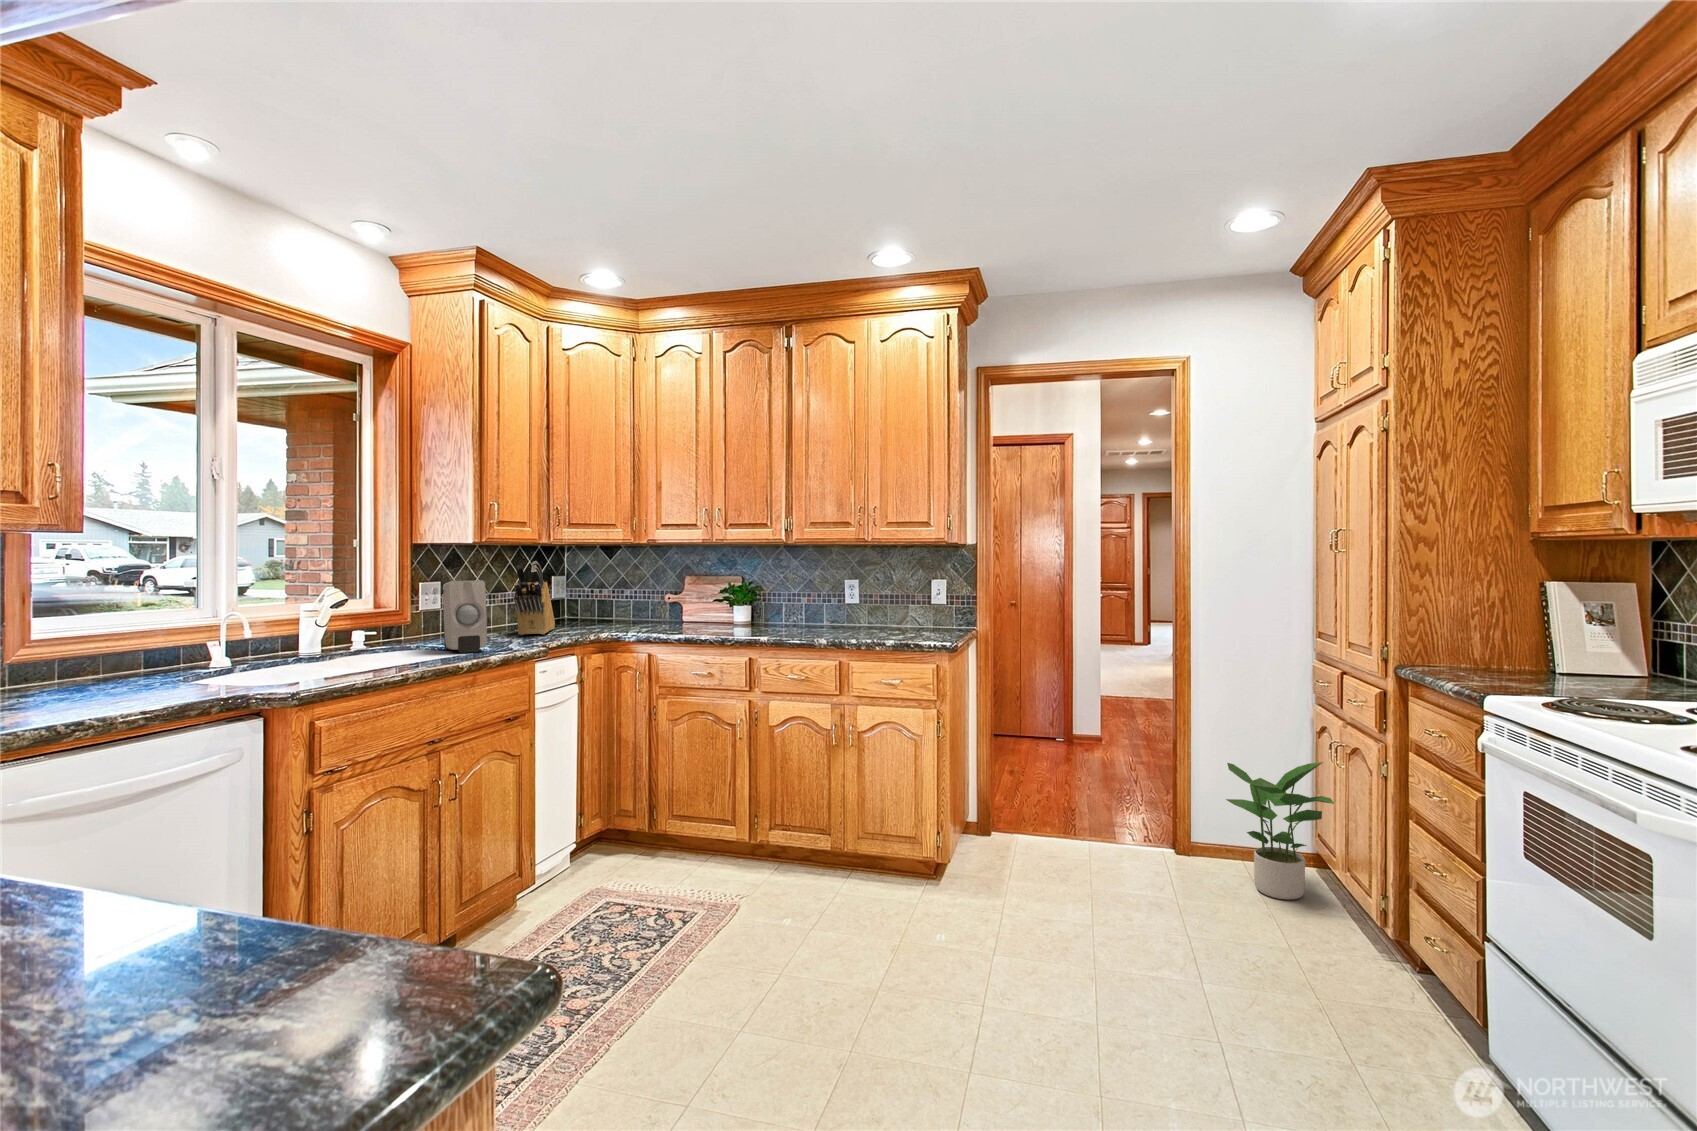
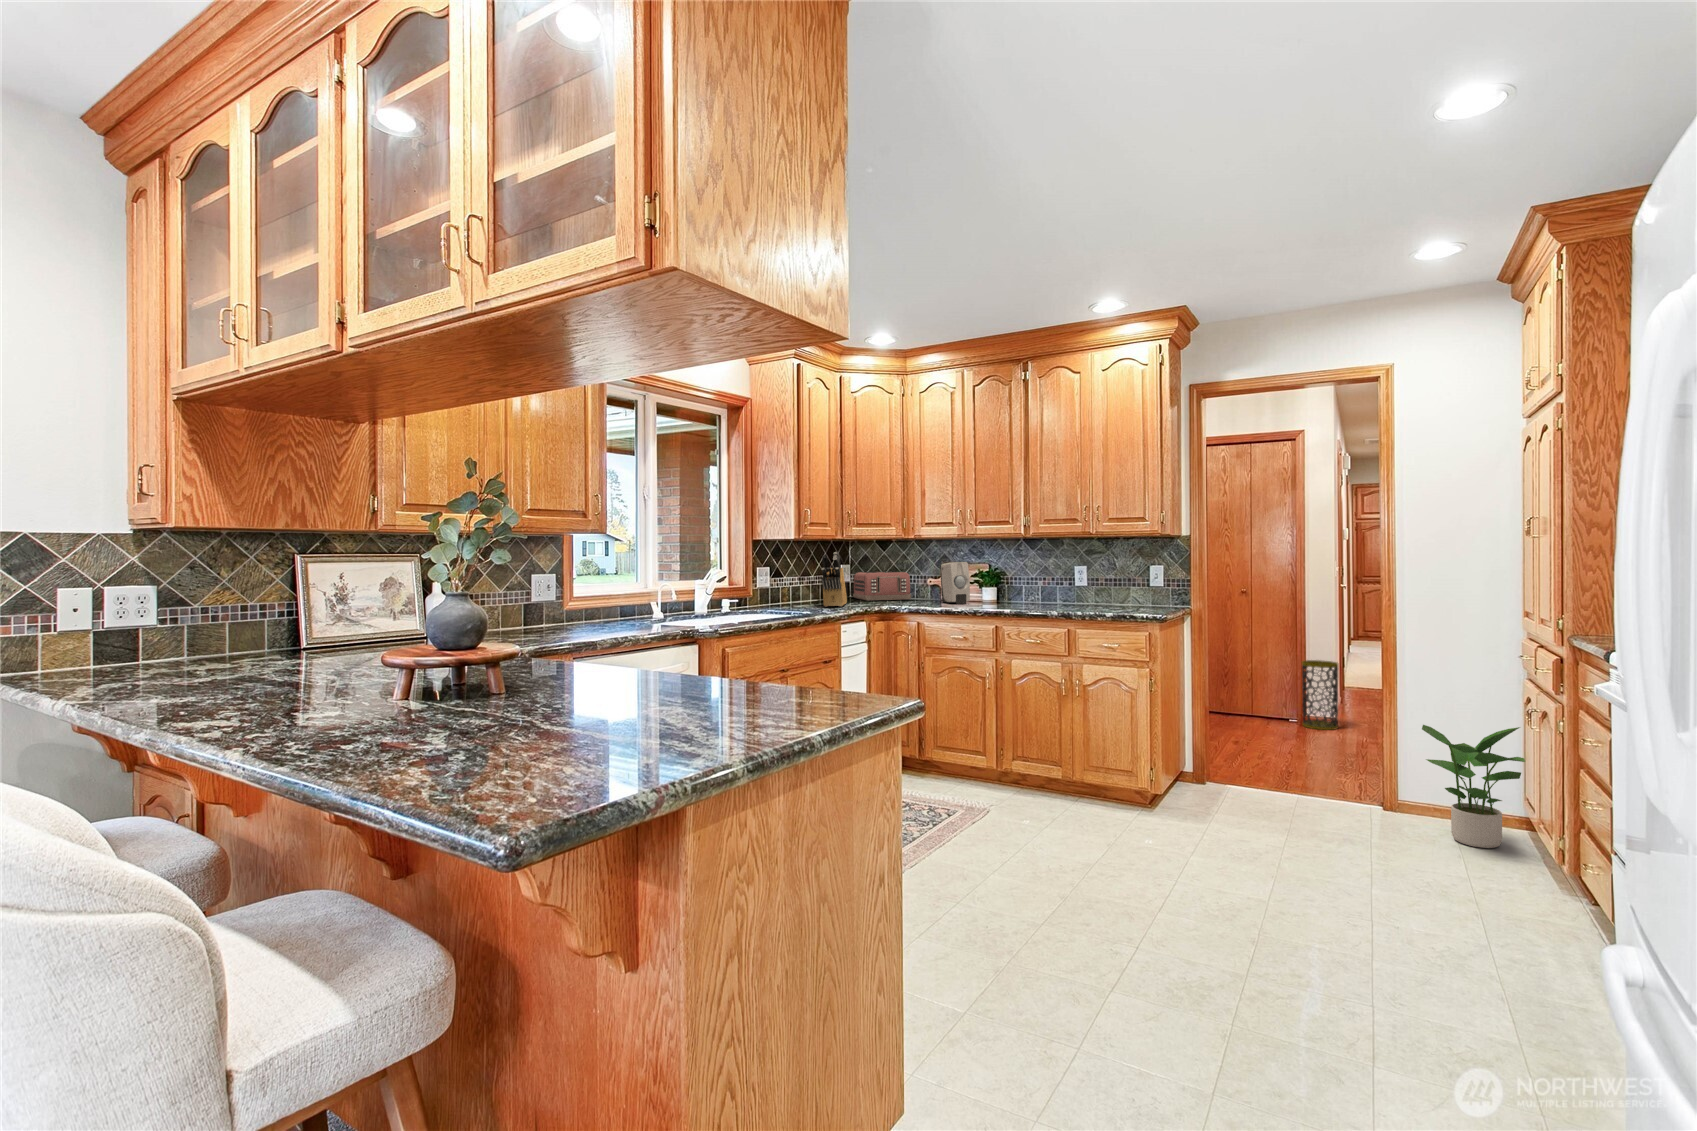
soap dispenser: present [443,580,487,653] -> present [940,562,970,604]
toaster: none [570,584,645,623] -> present [853,571,911,600]
trash can: none [1069,675,1104,748] -> present [1302,660,1339,730]

